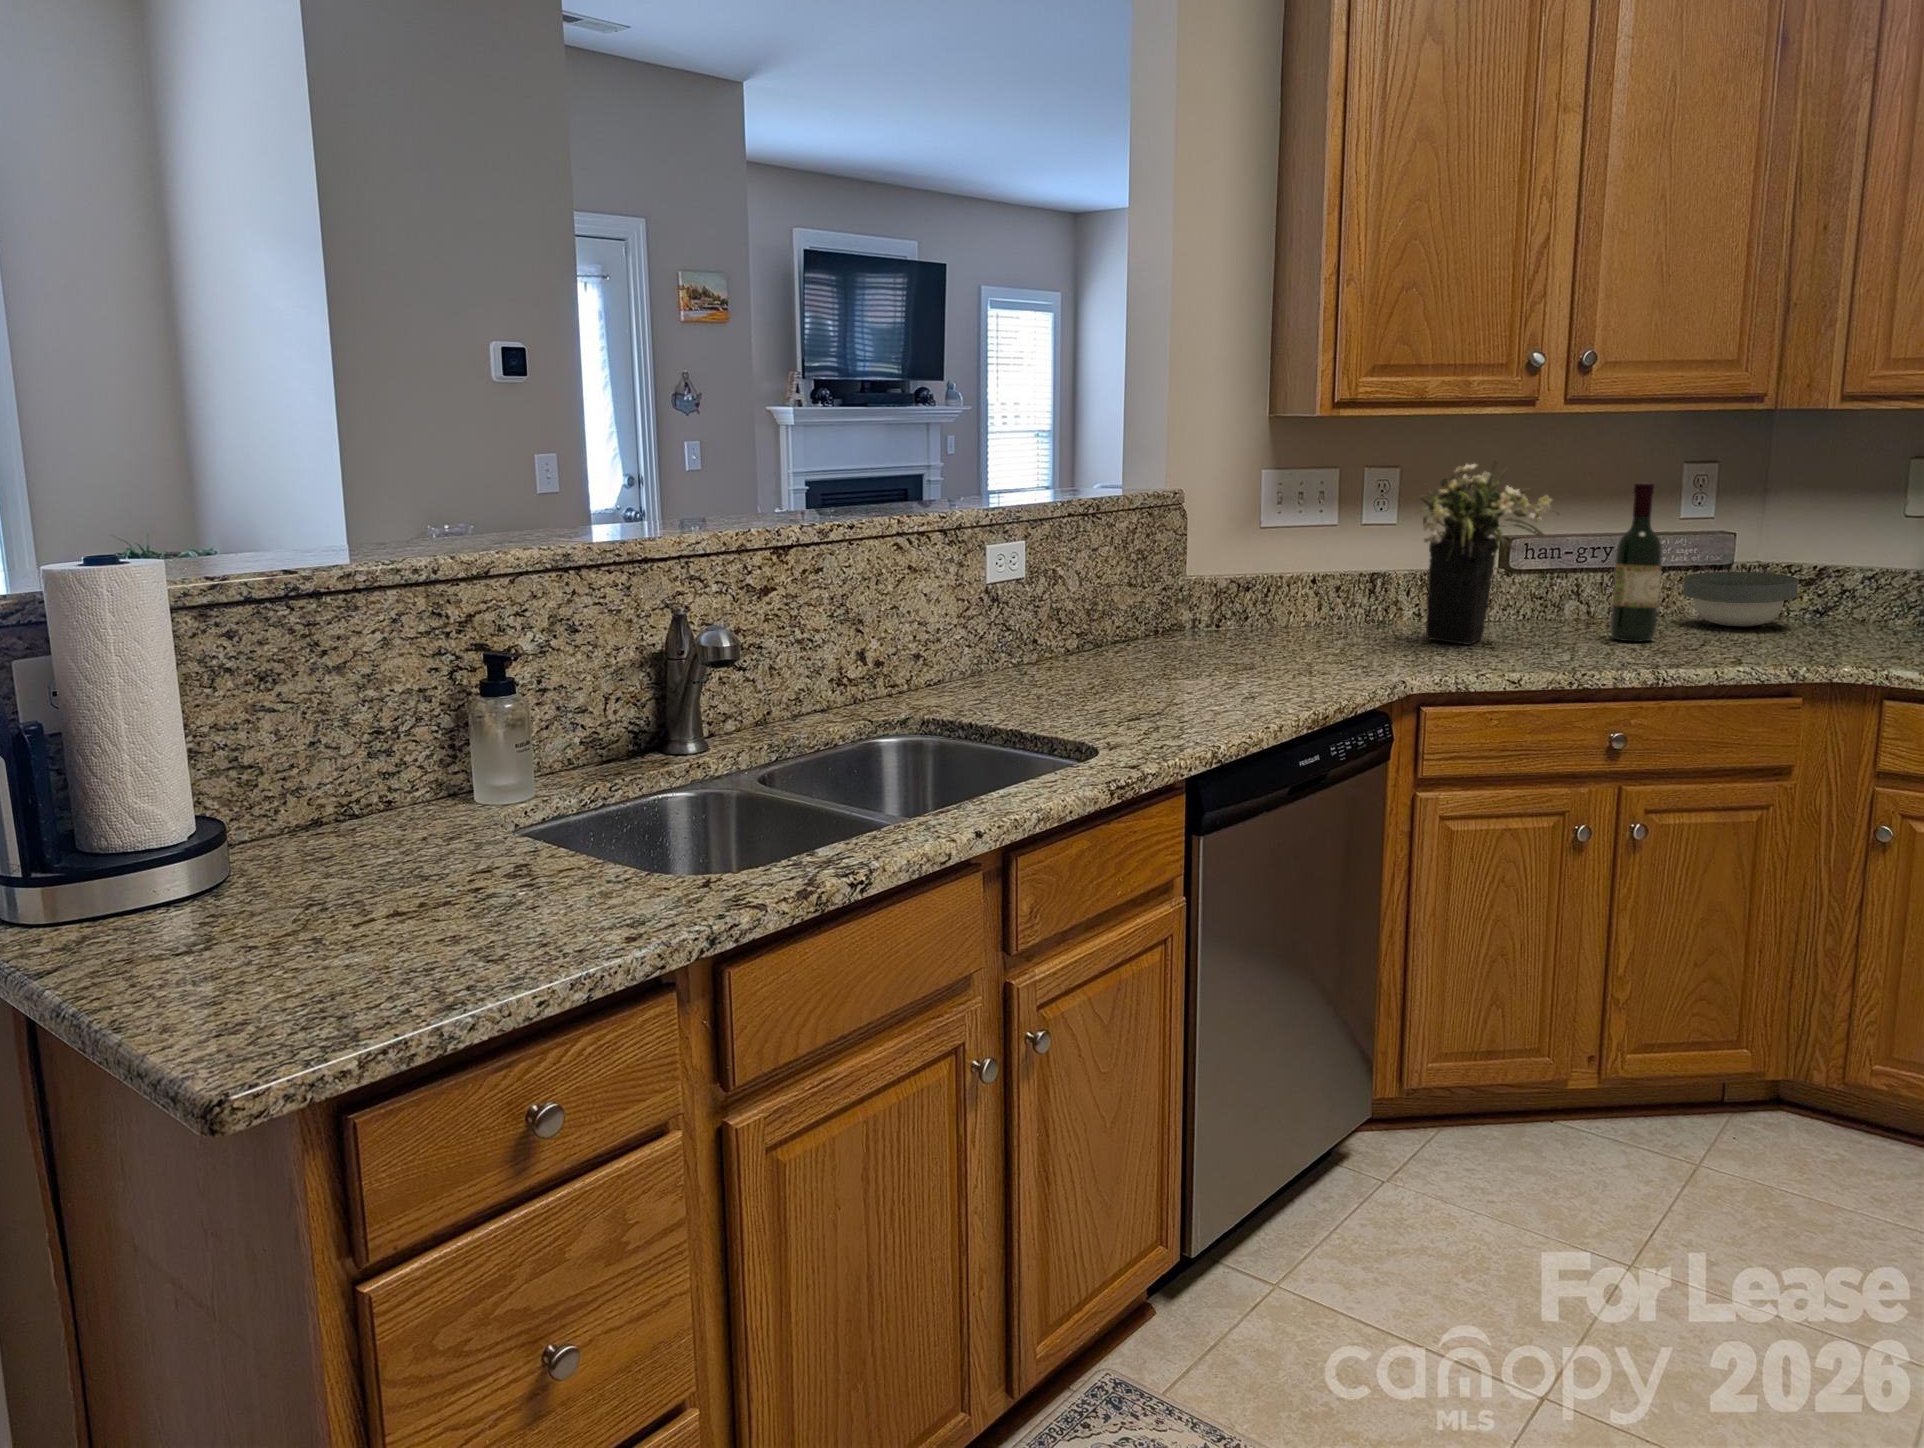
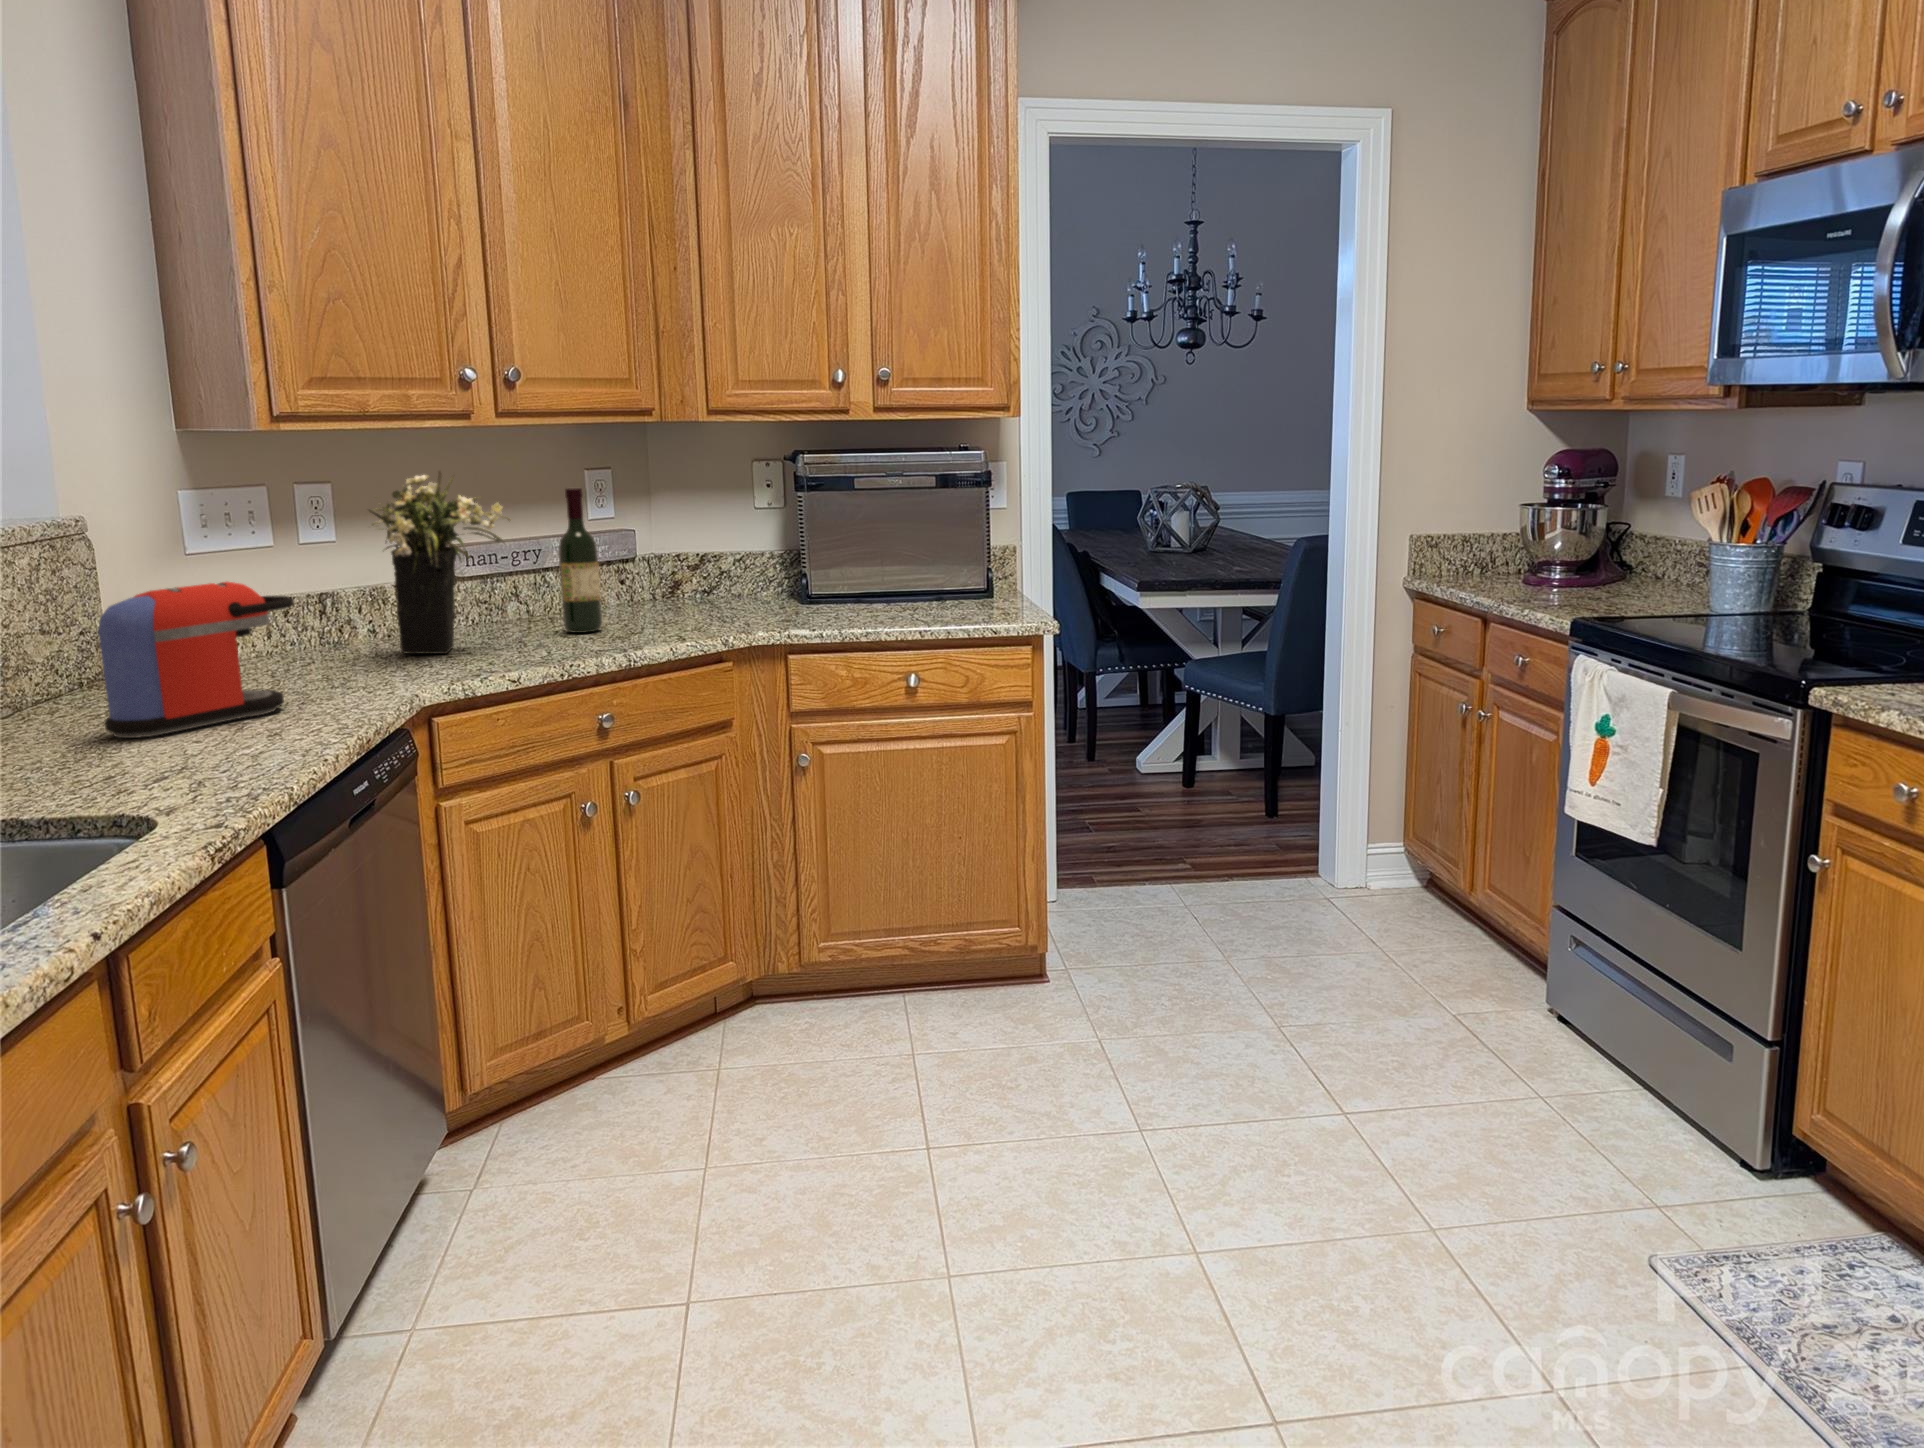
coffee maker: none [1135,554,1305,682] -> present [98,582,294,738]
bowl: present [1683,572,1798,626] -> none [605,562,694,610]

